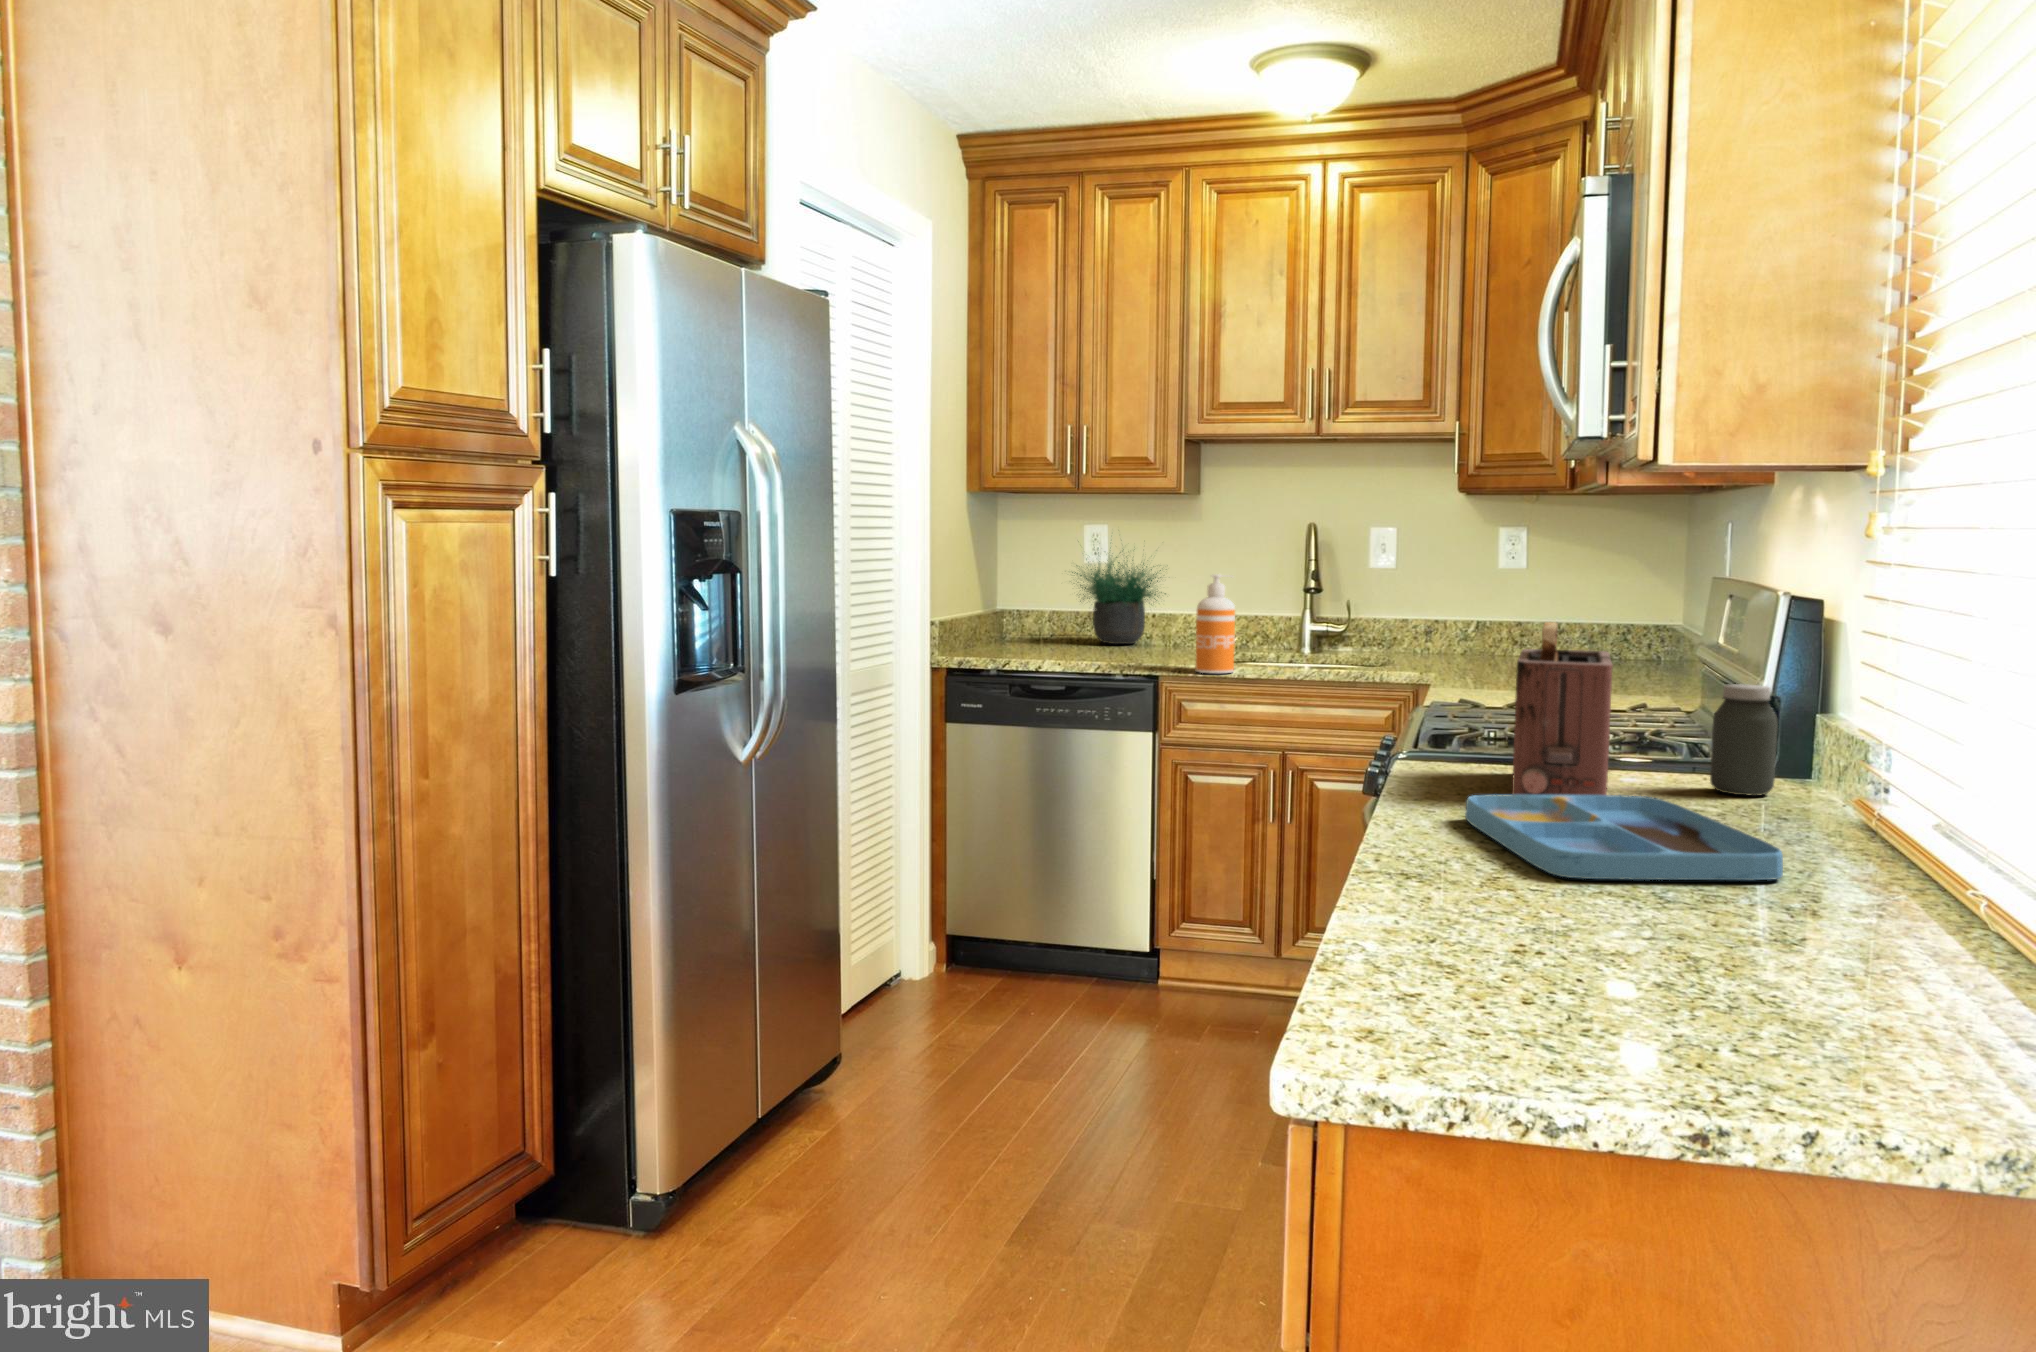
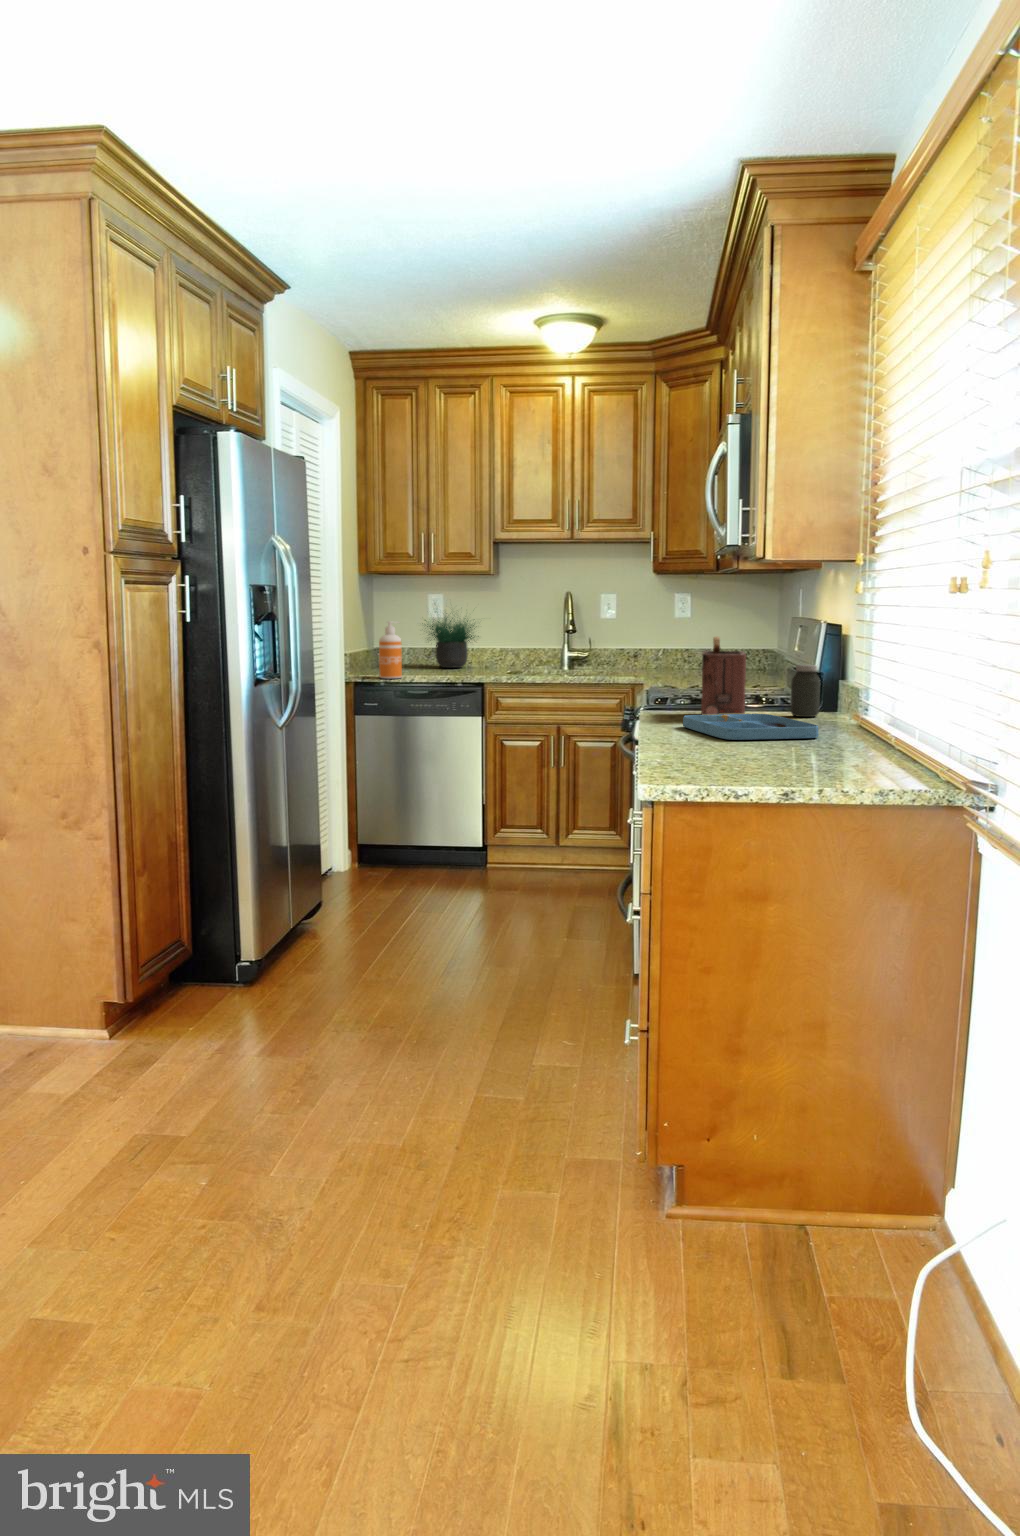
soap dispenser: present [1196,574,1235,673] -> present [379,621,402,679]

